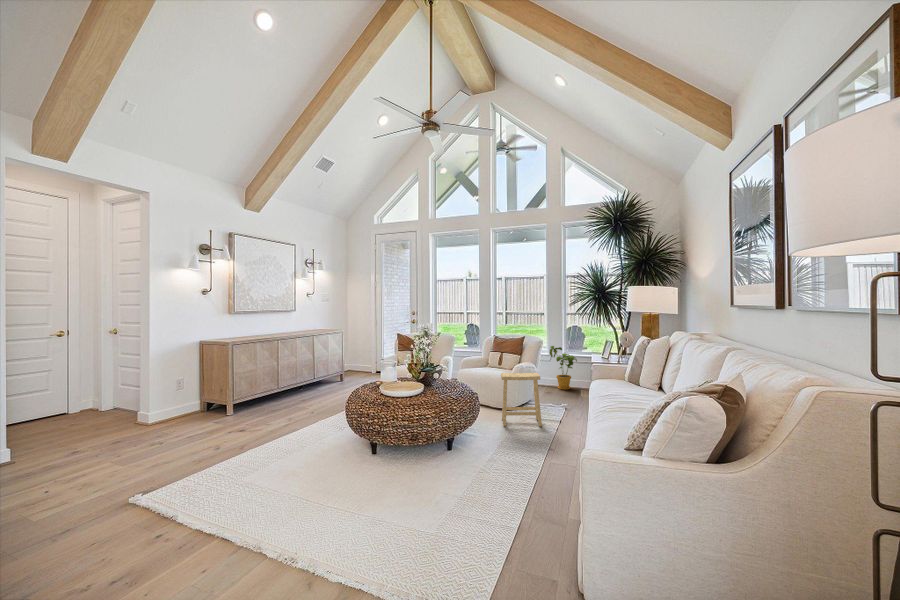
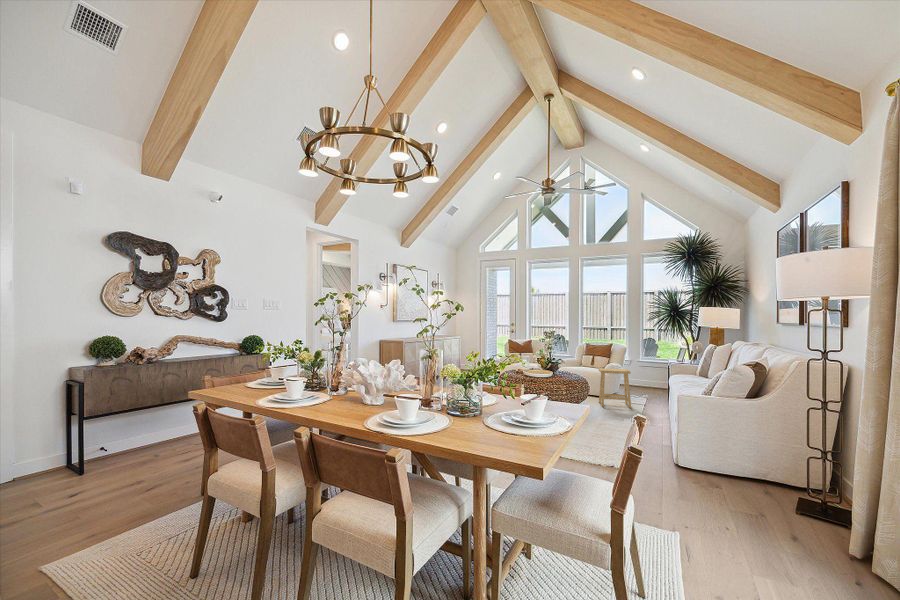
house plant: present [550,346,577,390] -> none [630,352,654,388]

